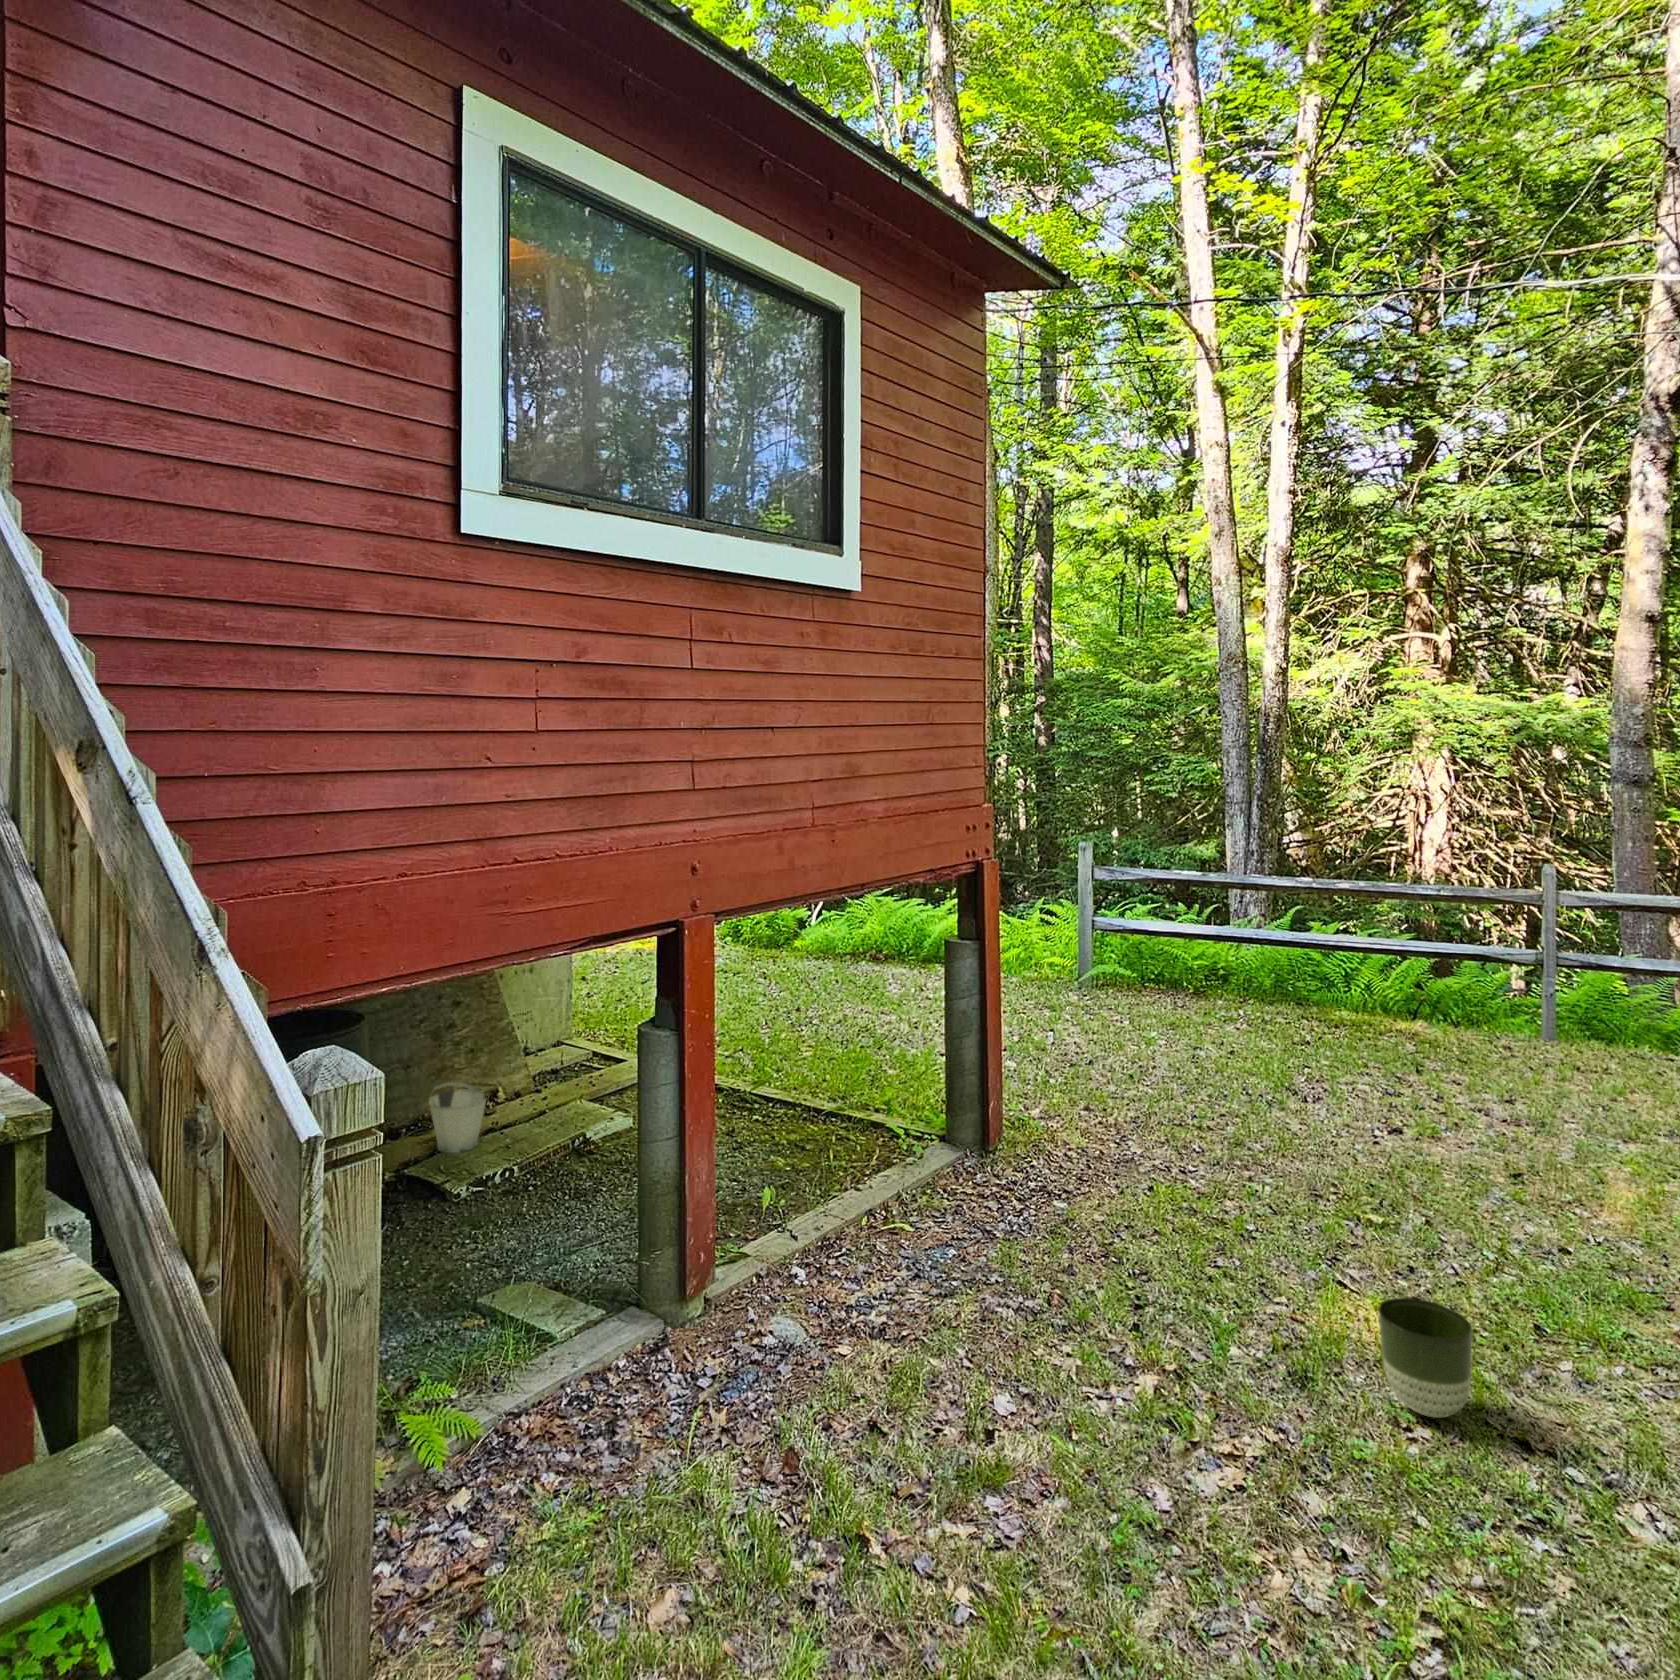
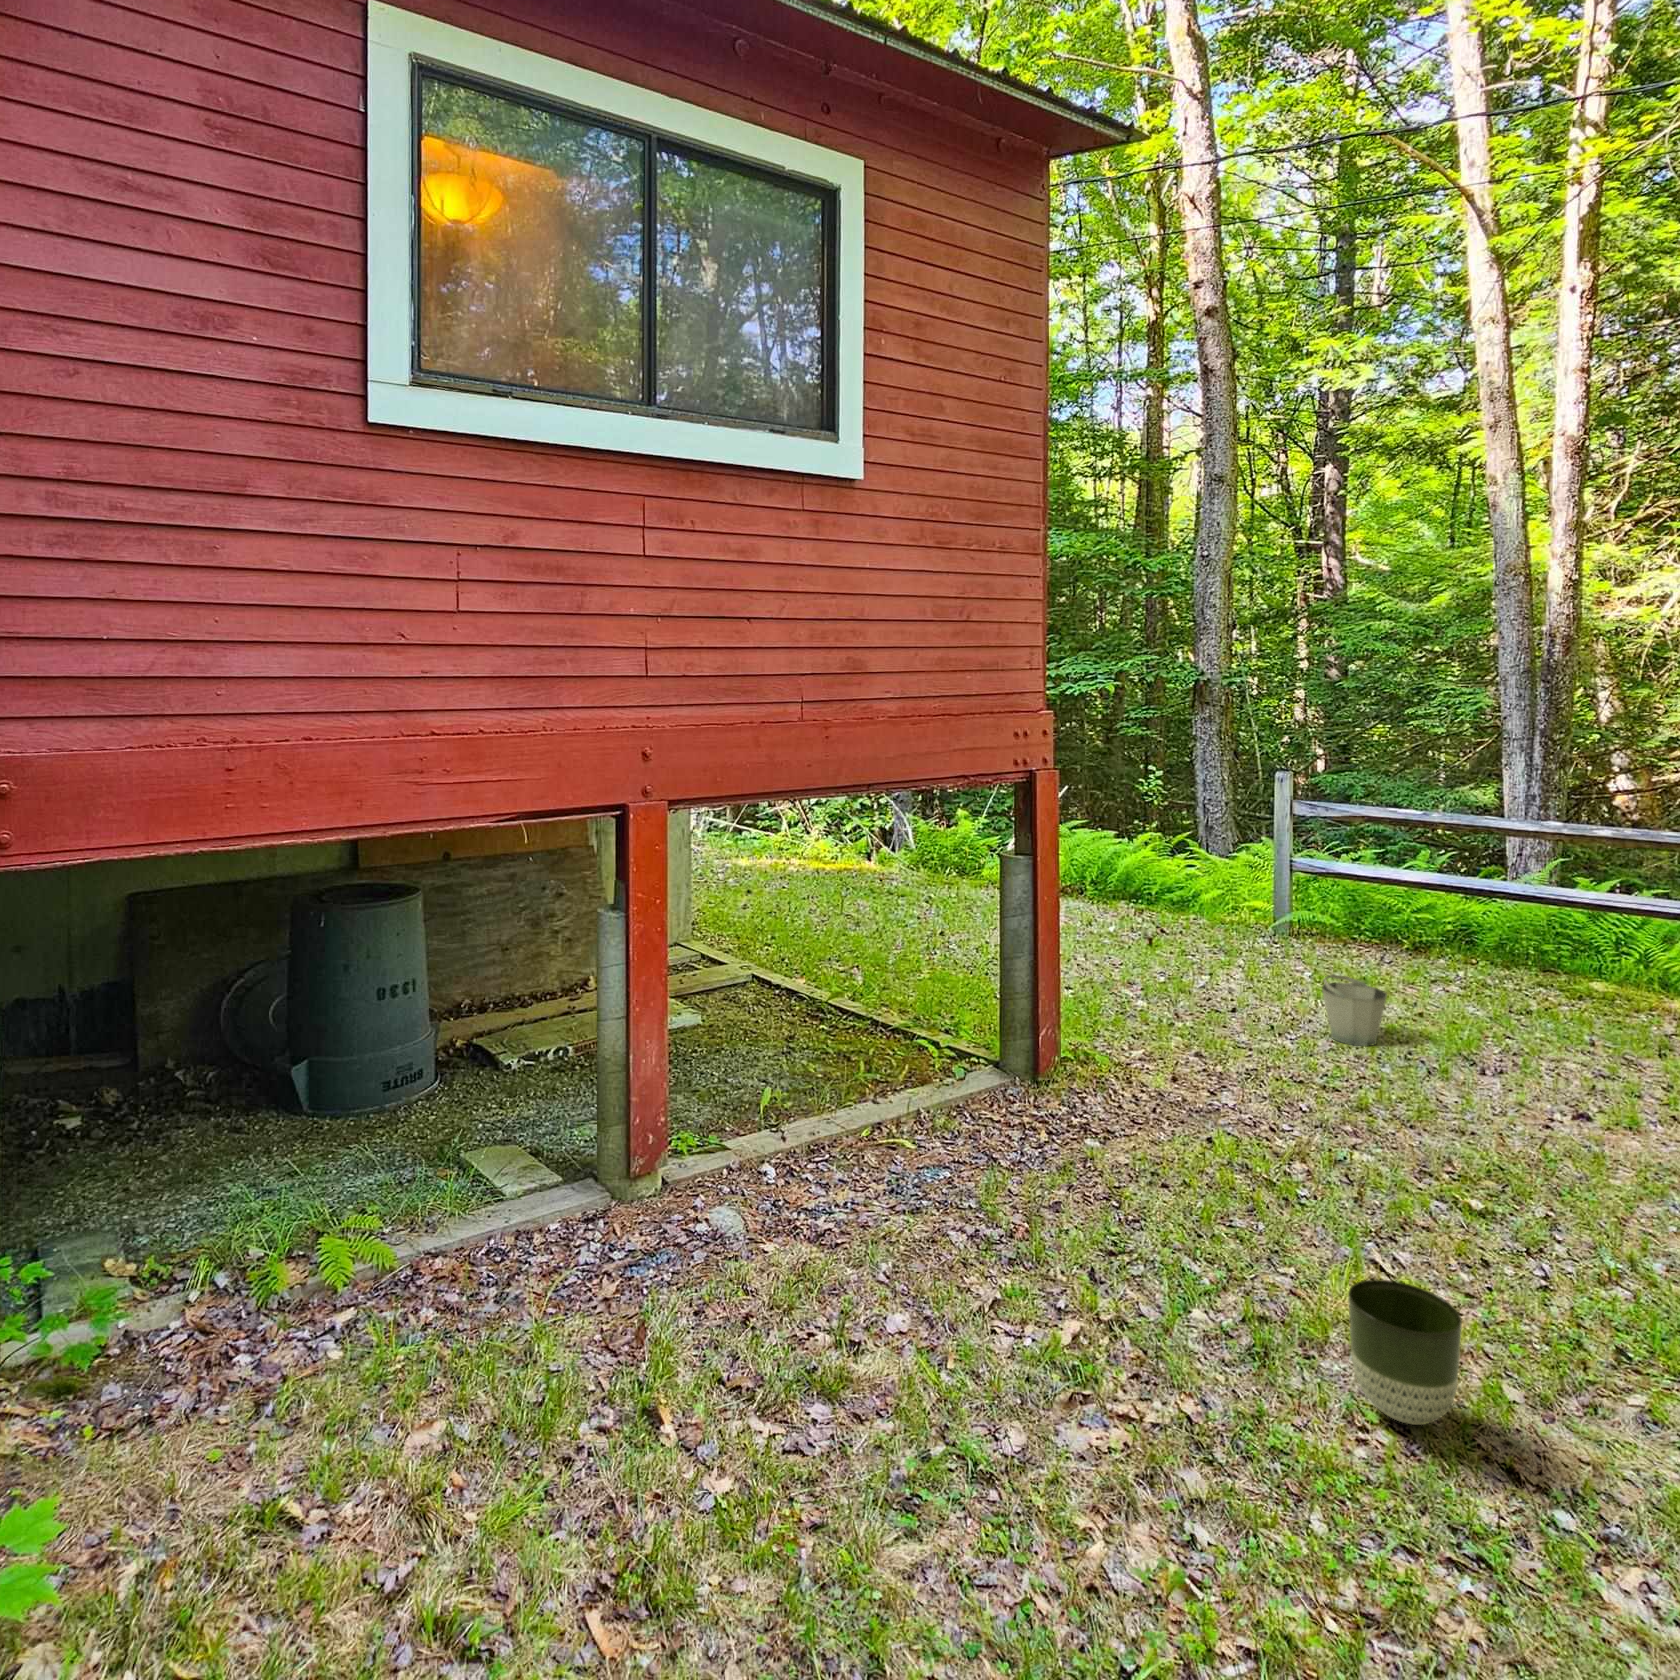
bucket: present [428,1082,486,1153] -> present [1322,974,1387,1046]

